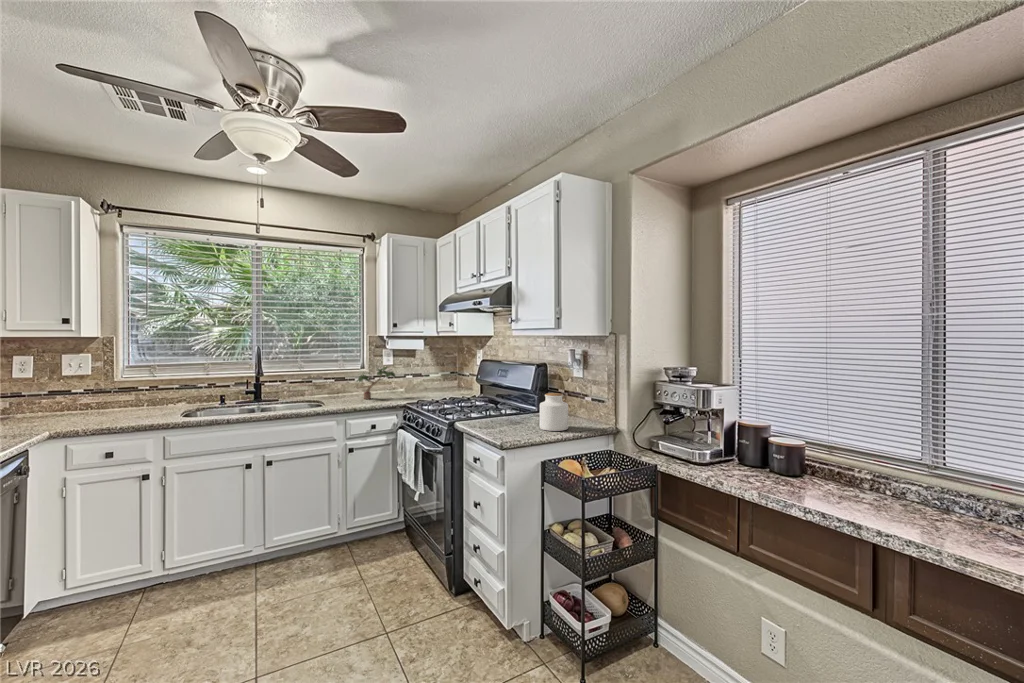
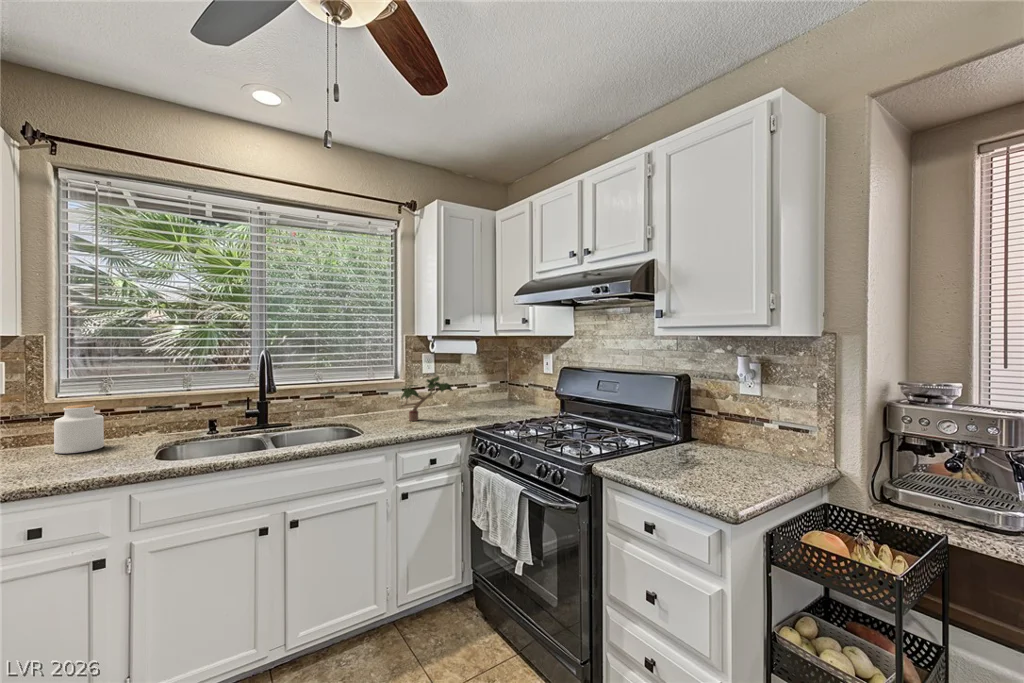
jar: present [540,393,568,431] -> present [54,405,104,454]

